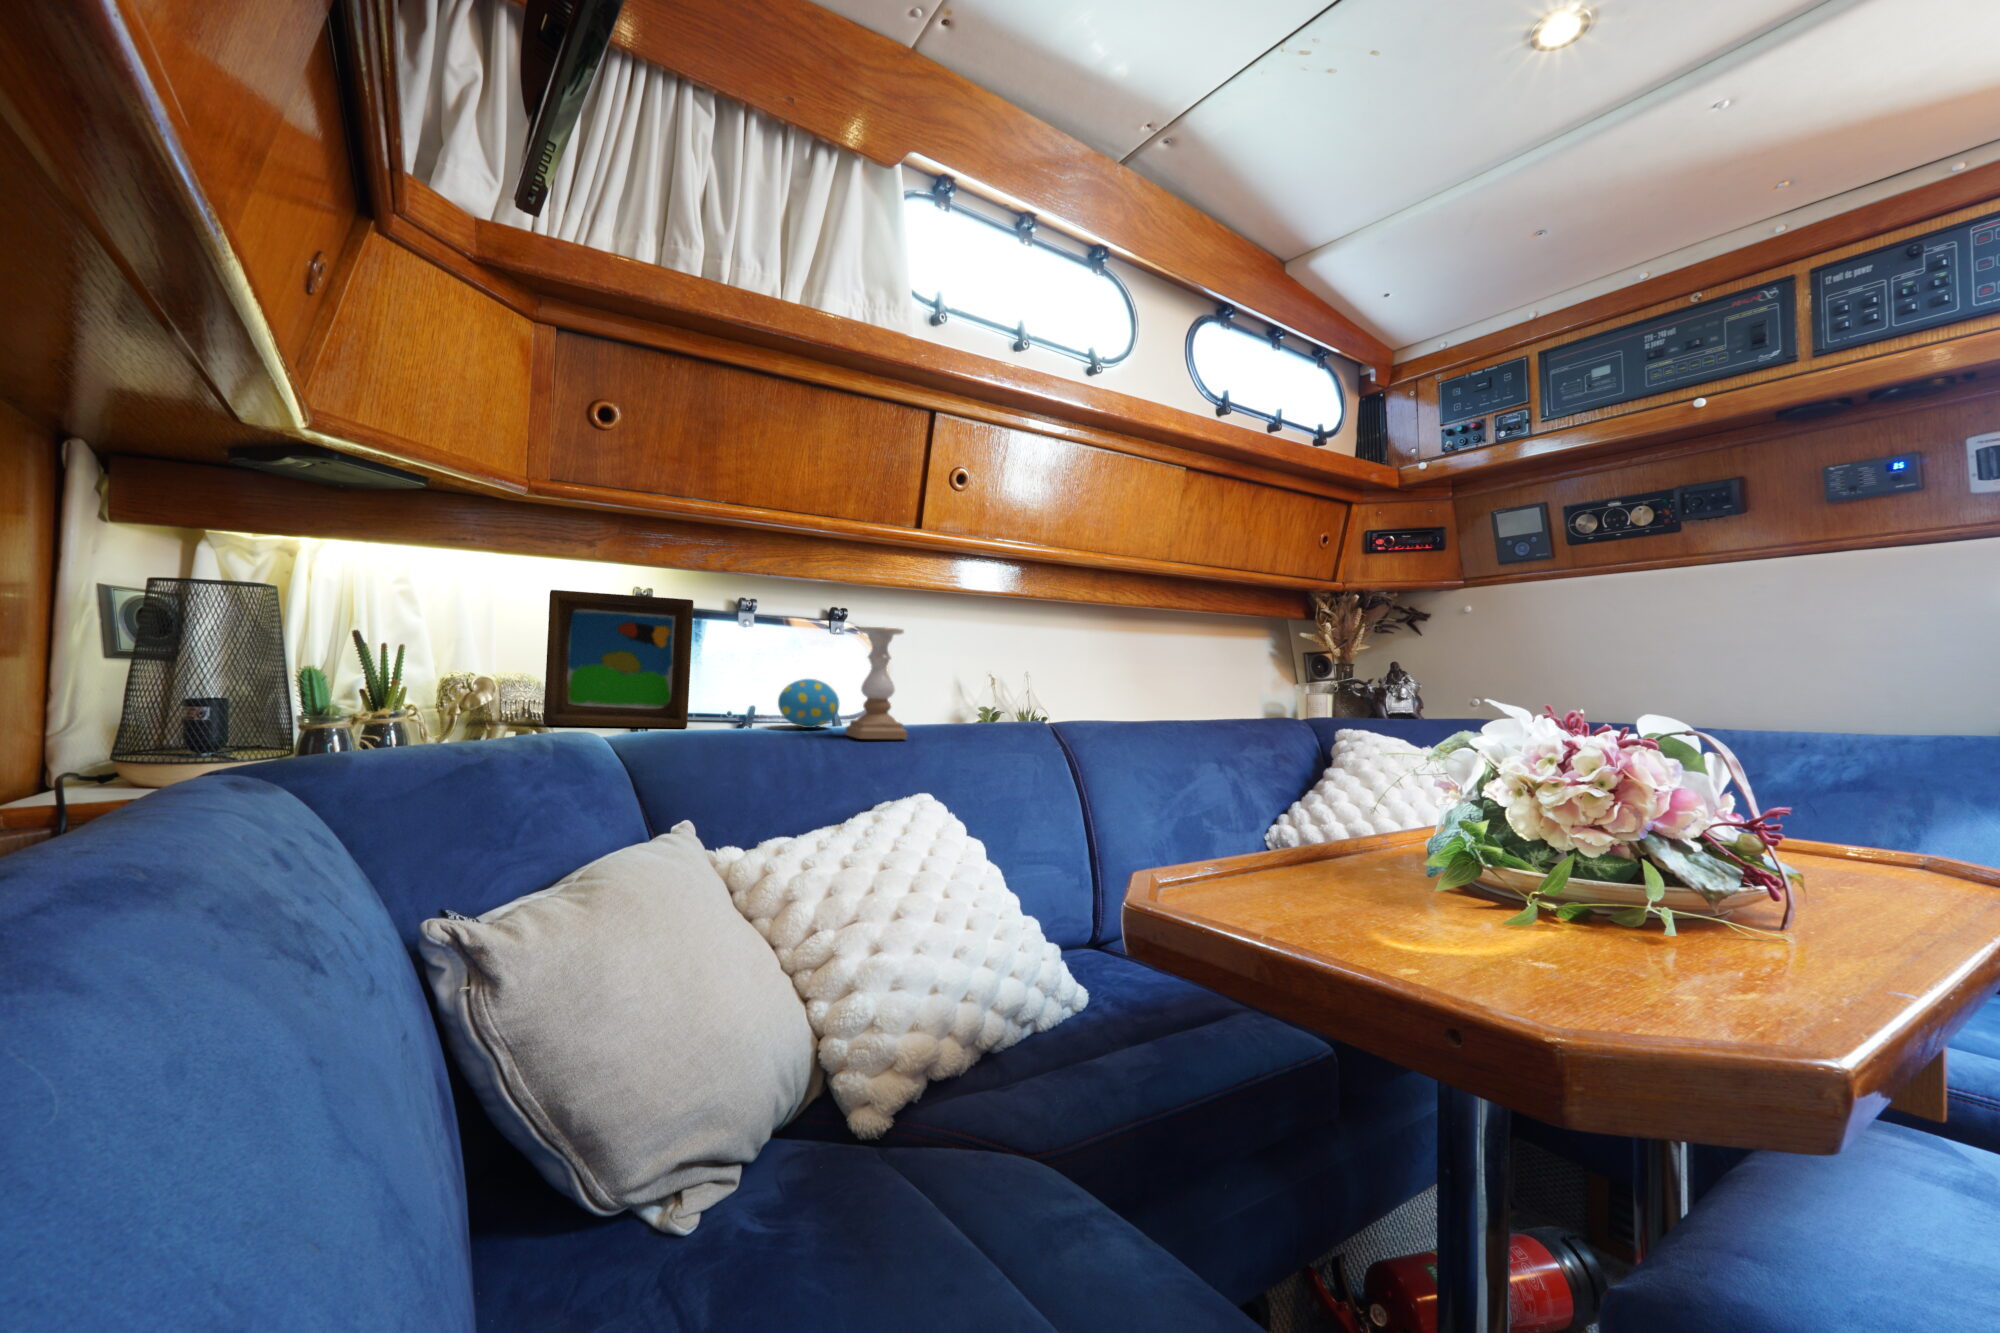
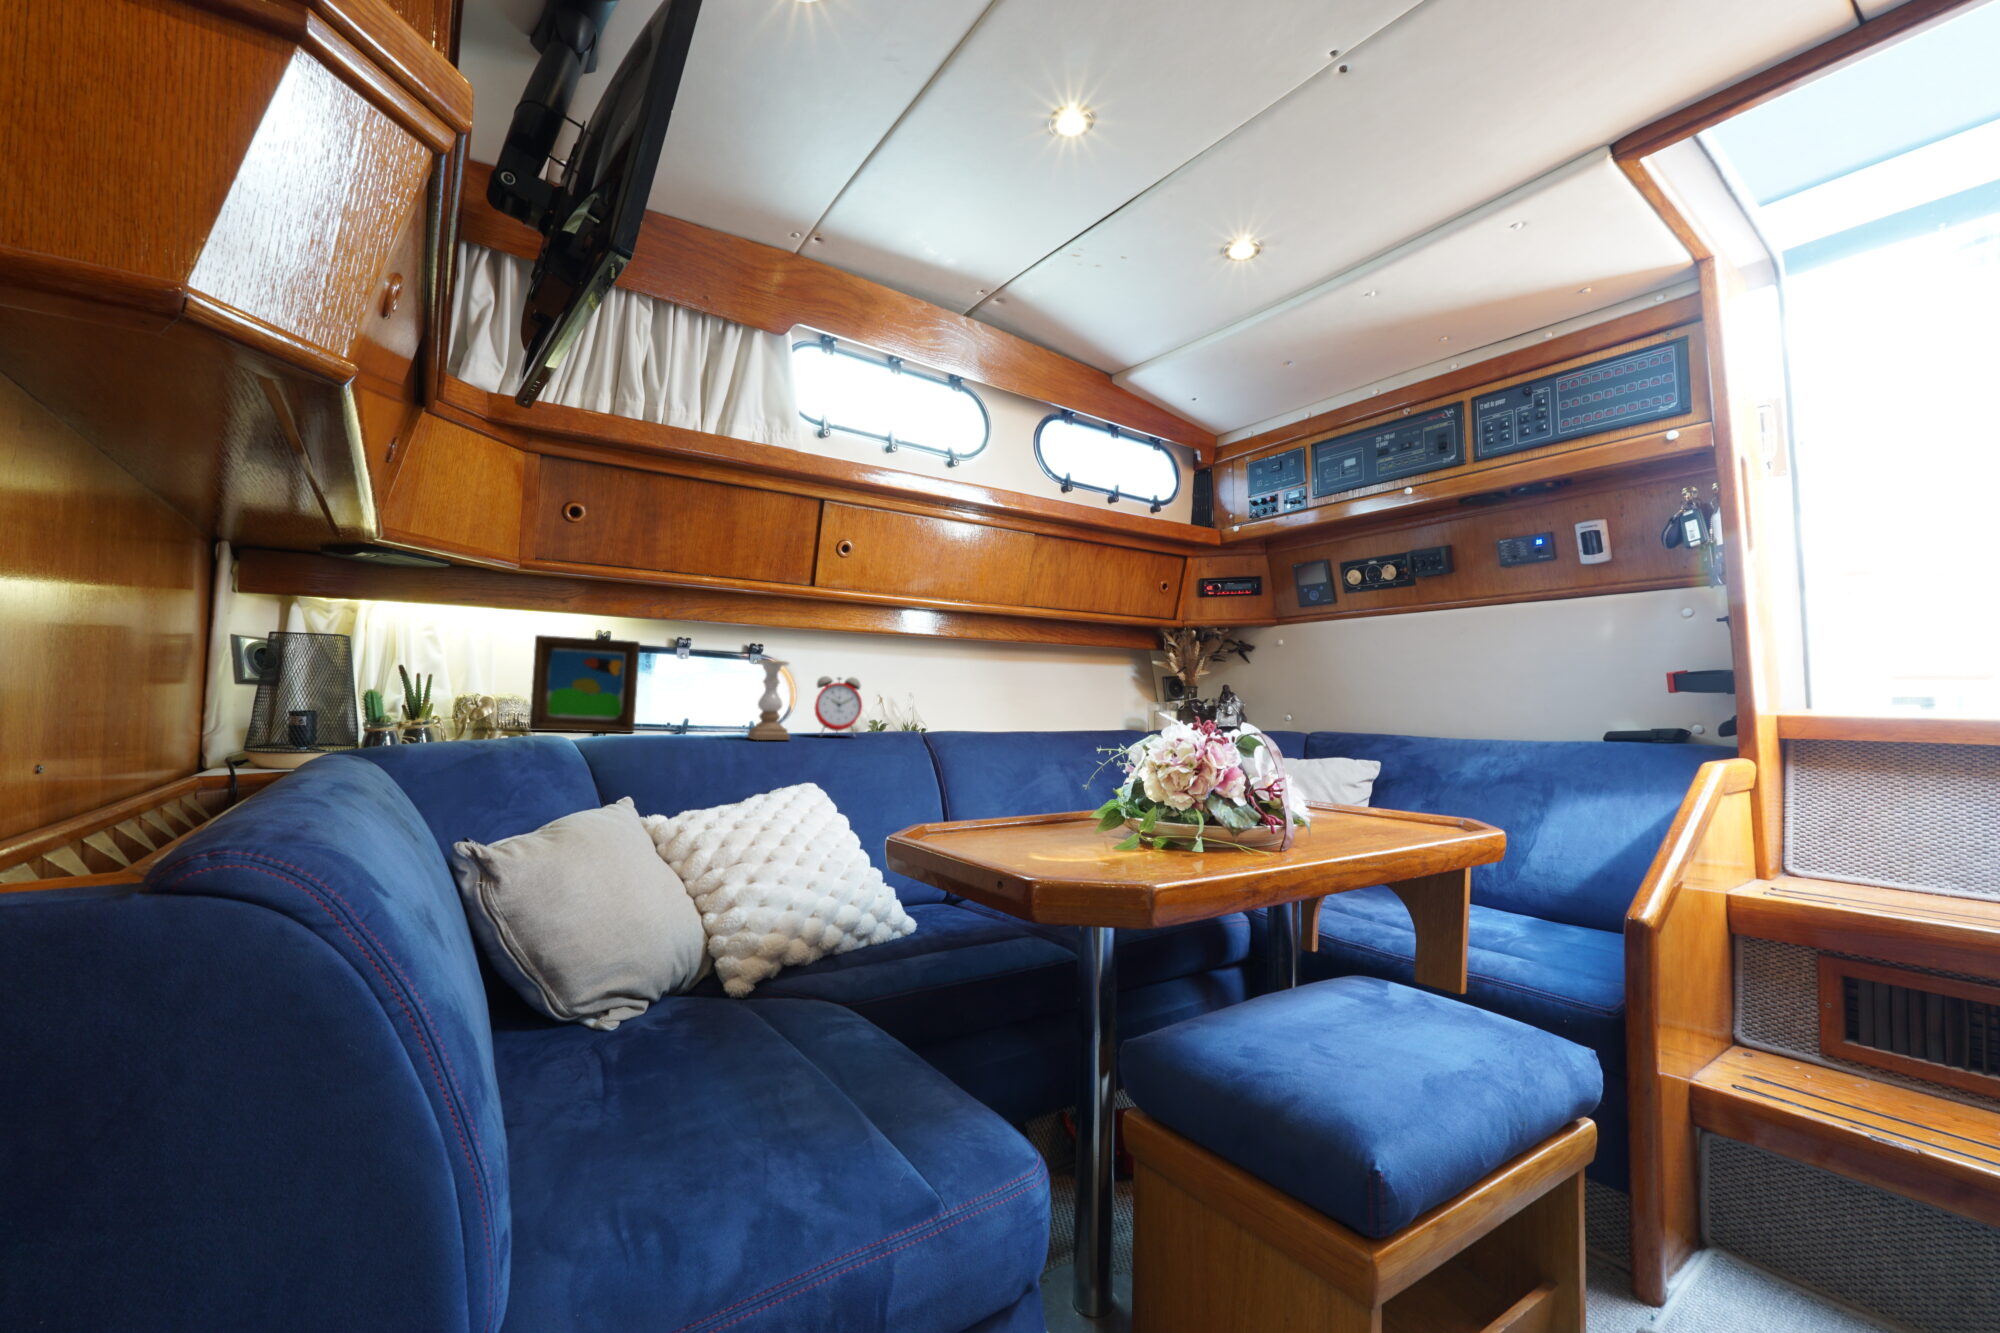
alarm clock: none [927,649,994,733] -> present [815,676,862,736]
decorative egg: present [778,679,839,728] -> none [701,698,748,734]

